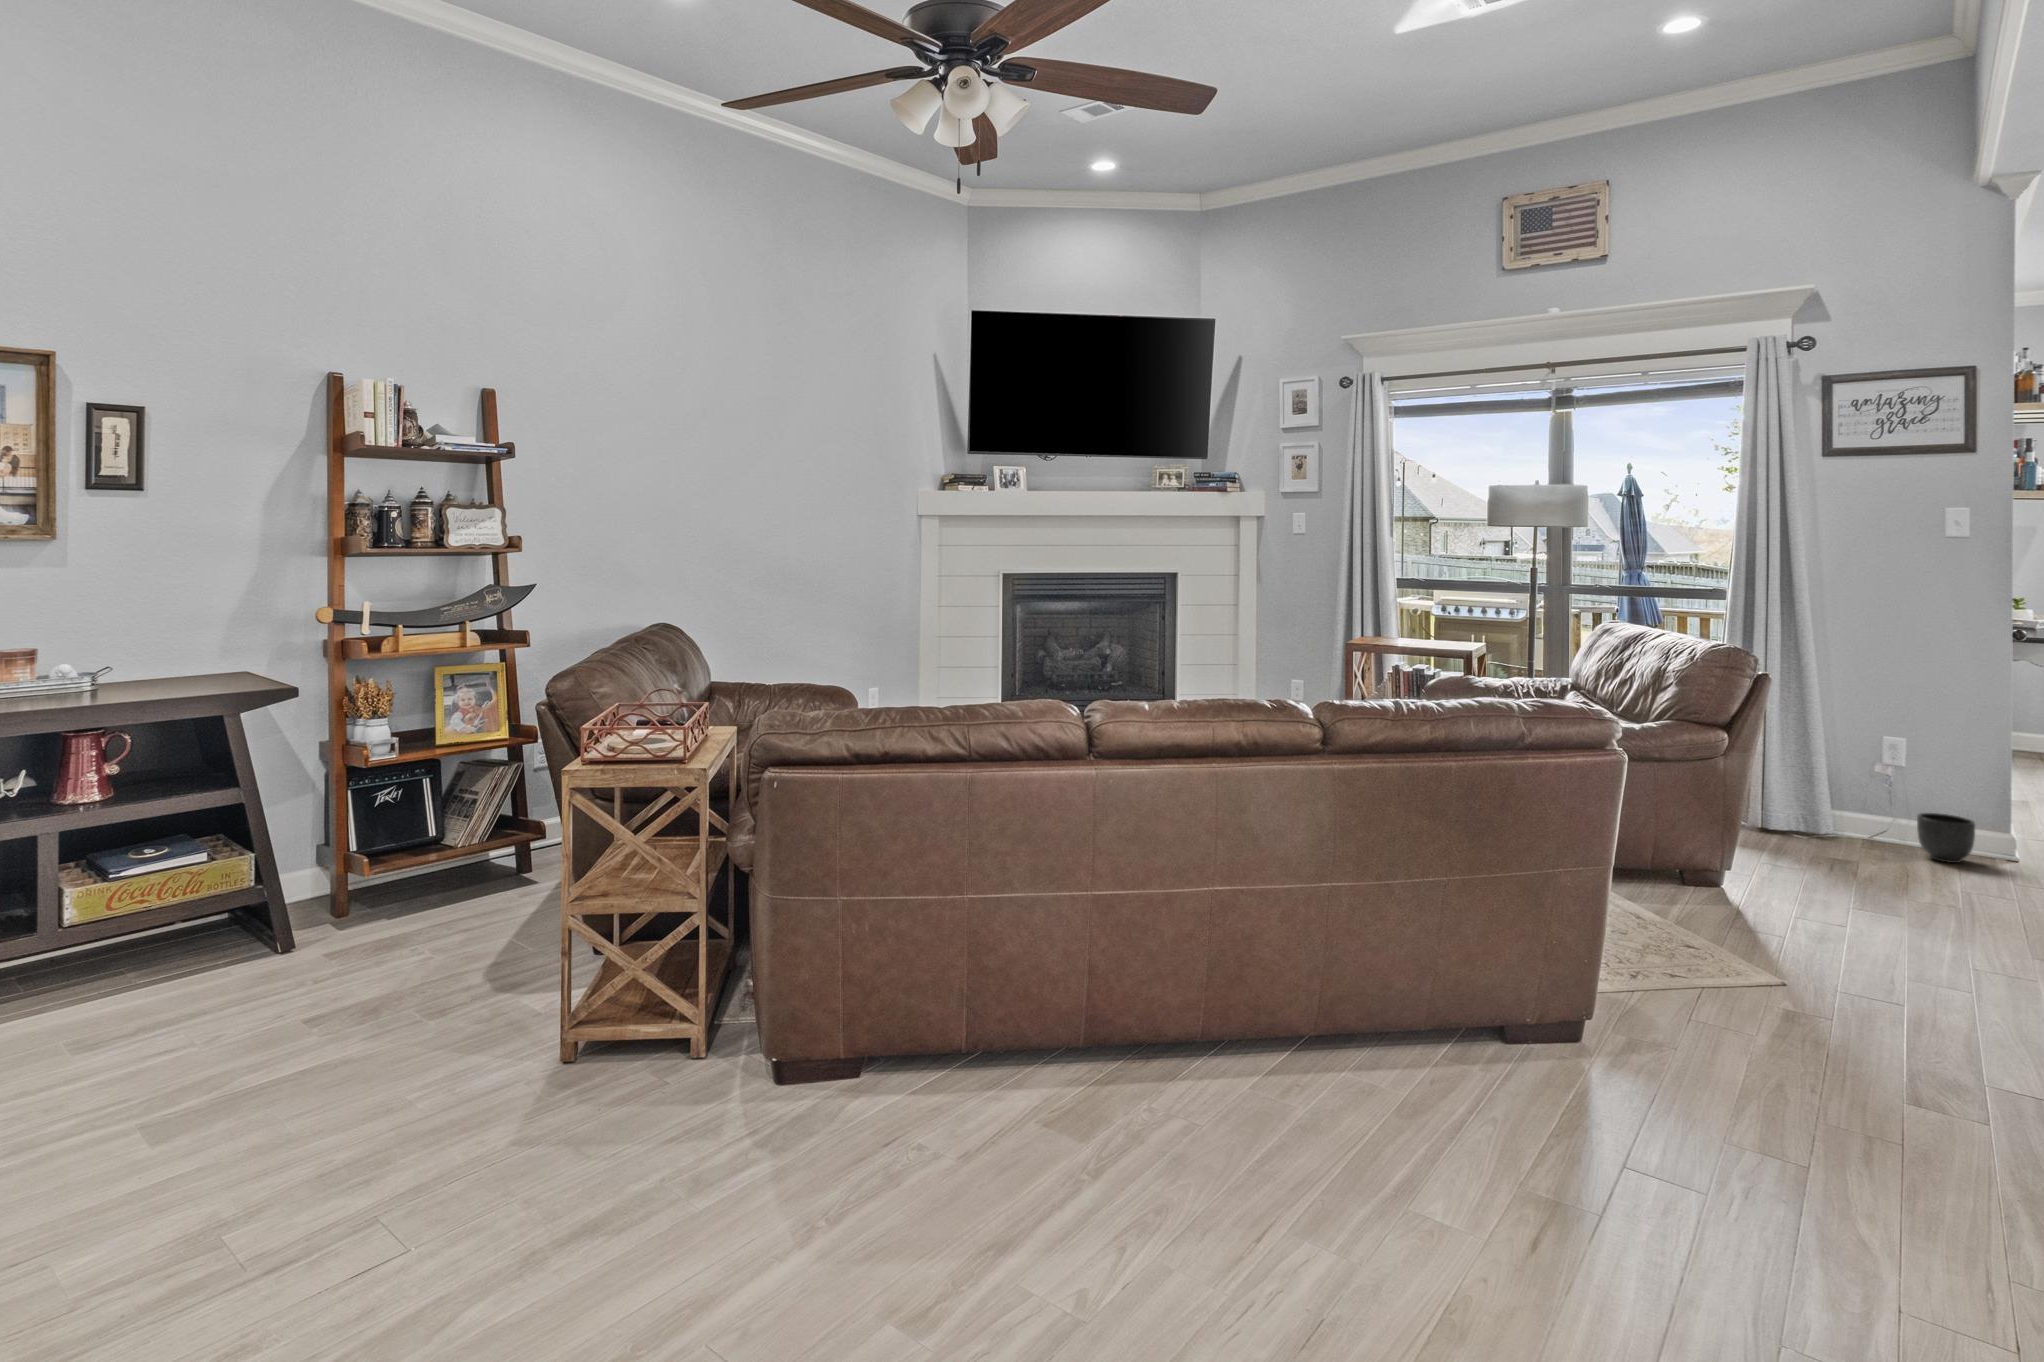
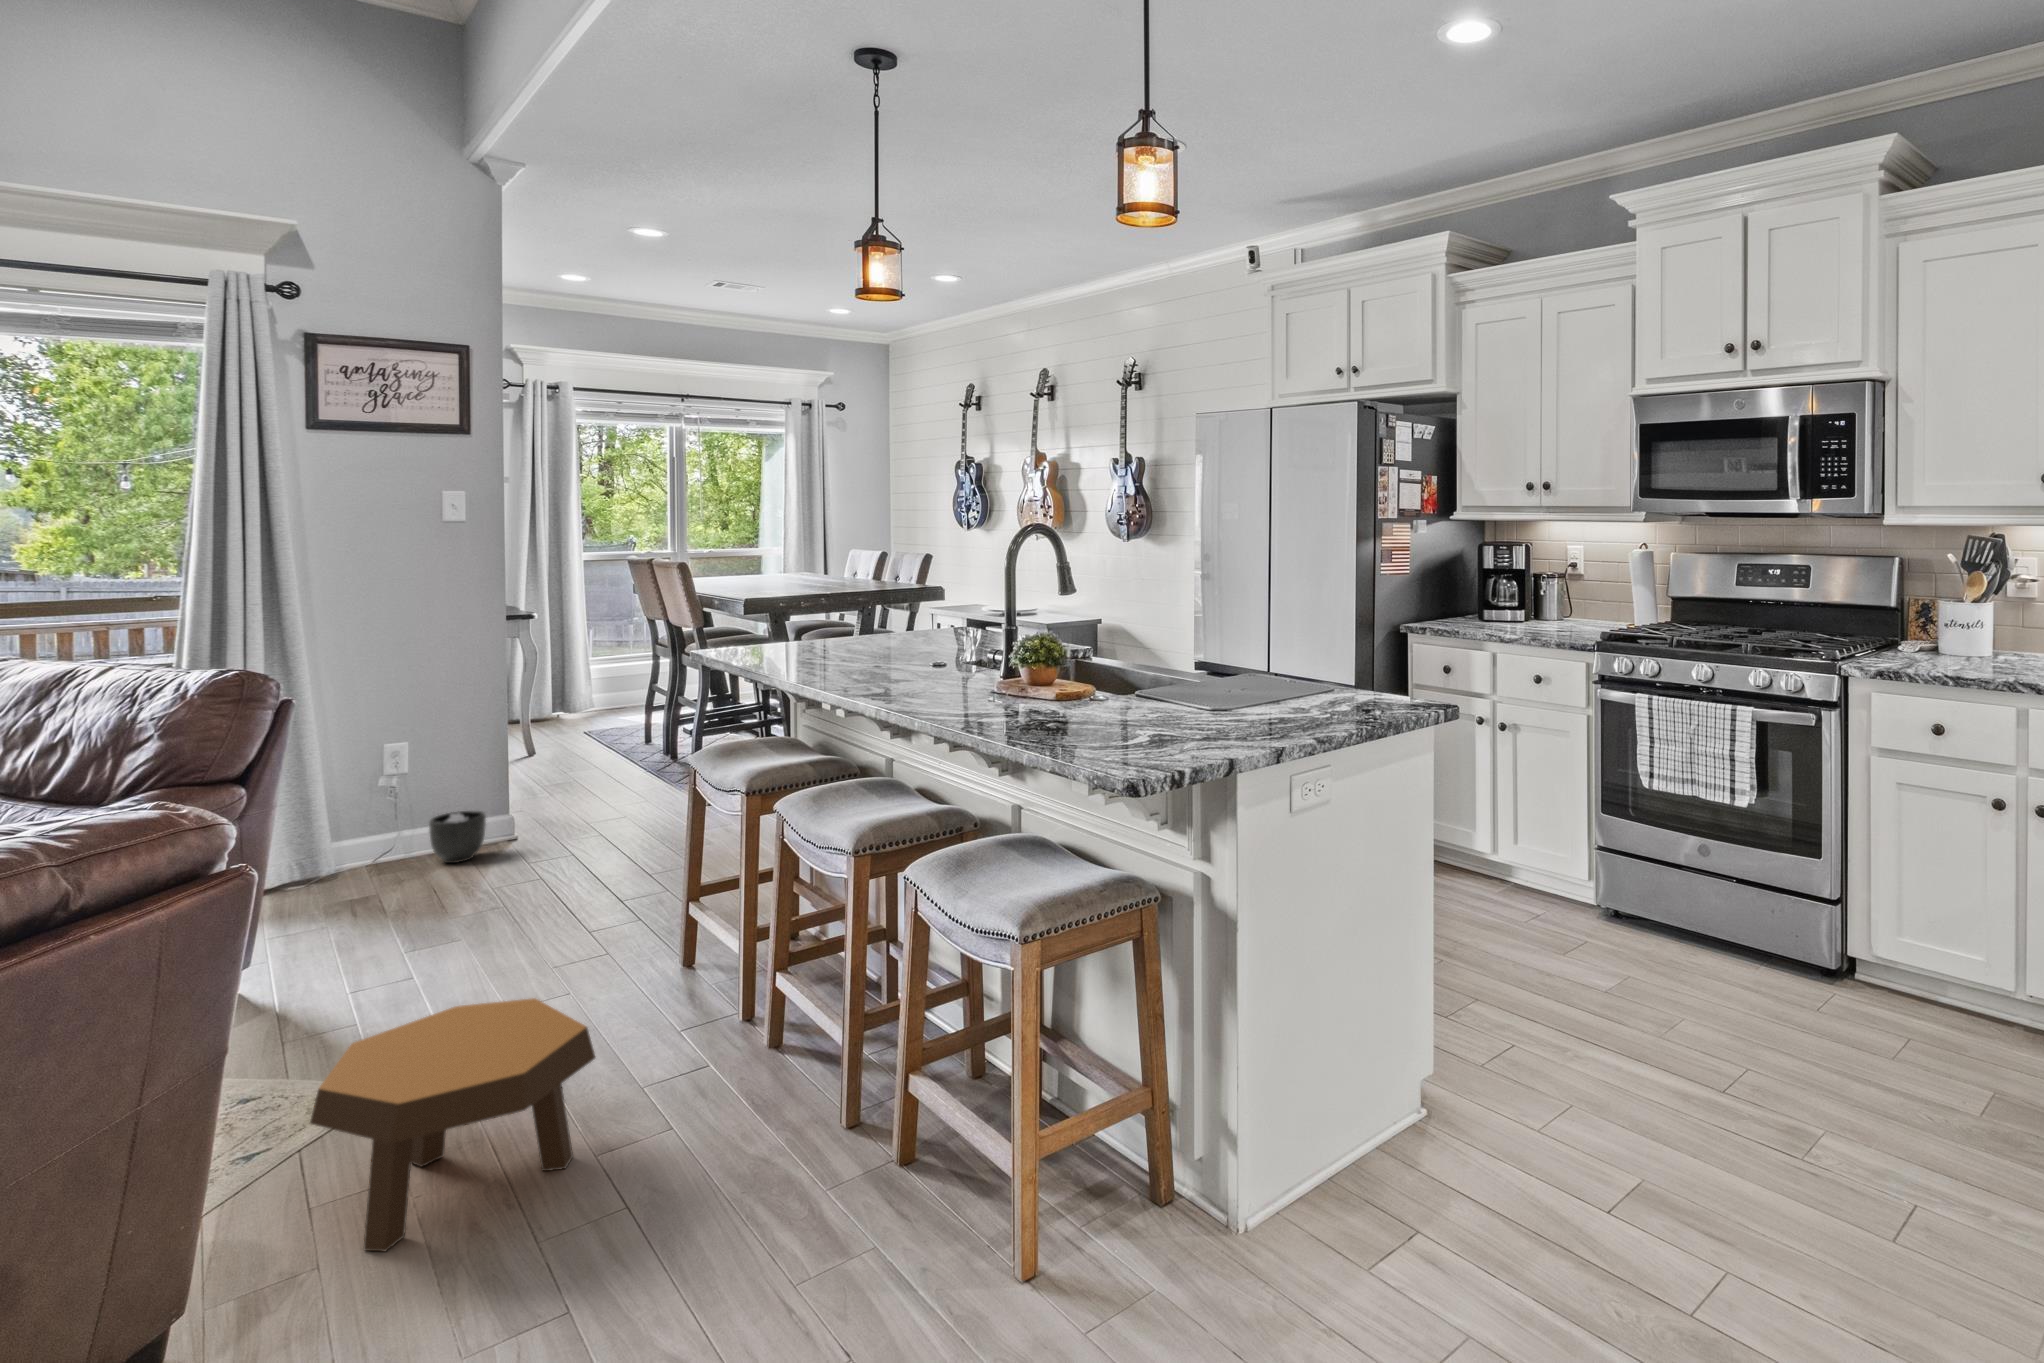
footstool: none [1676,918,1905,1097] -> present [310,998,595,1251]

